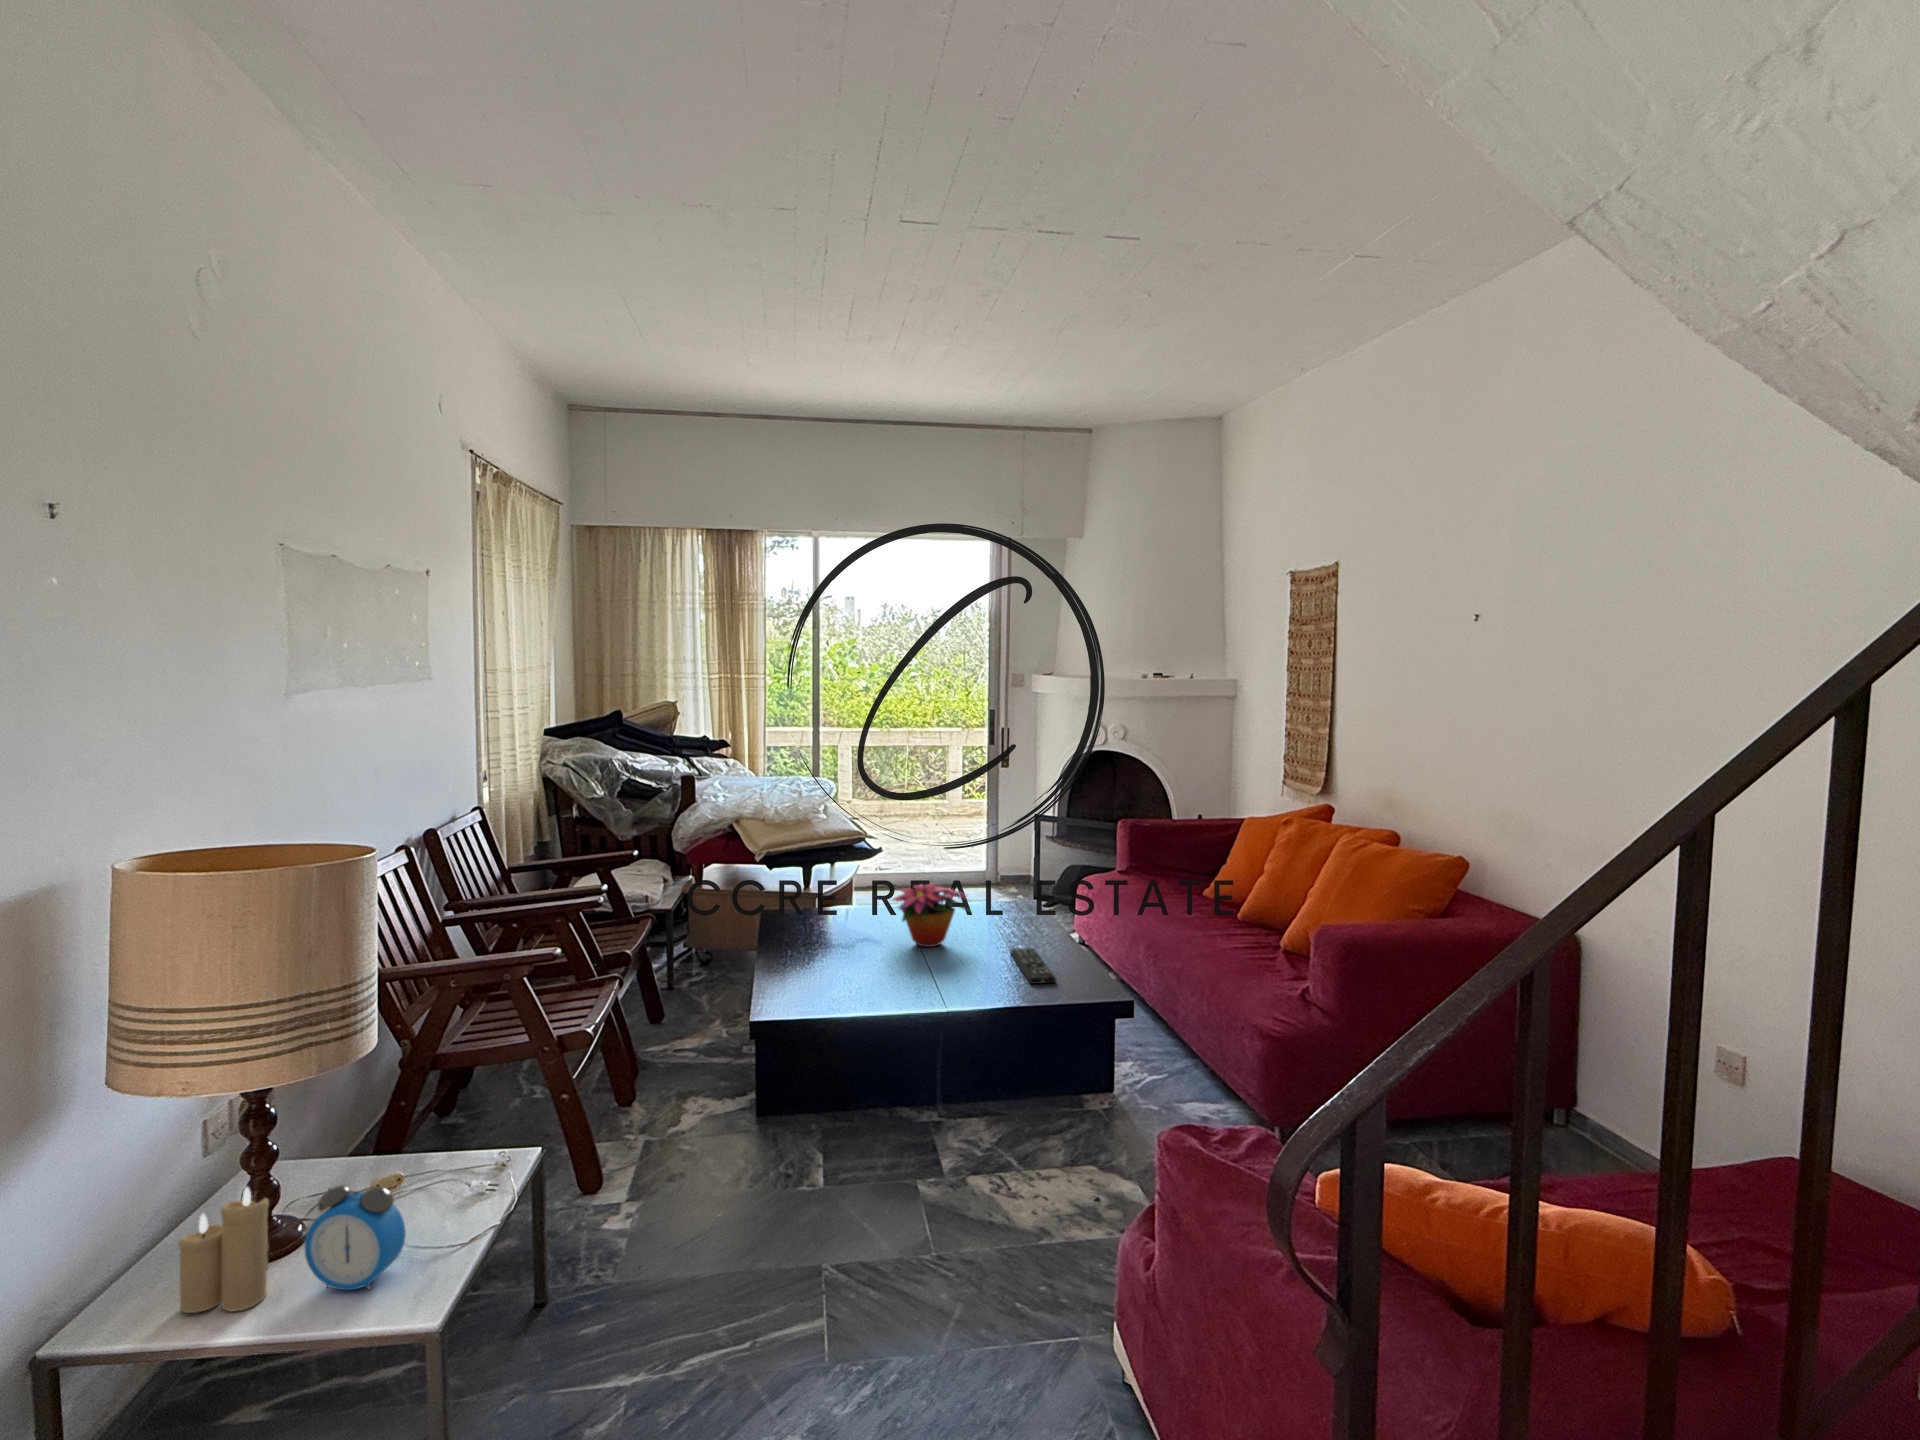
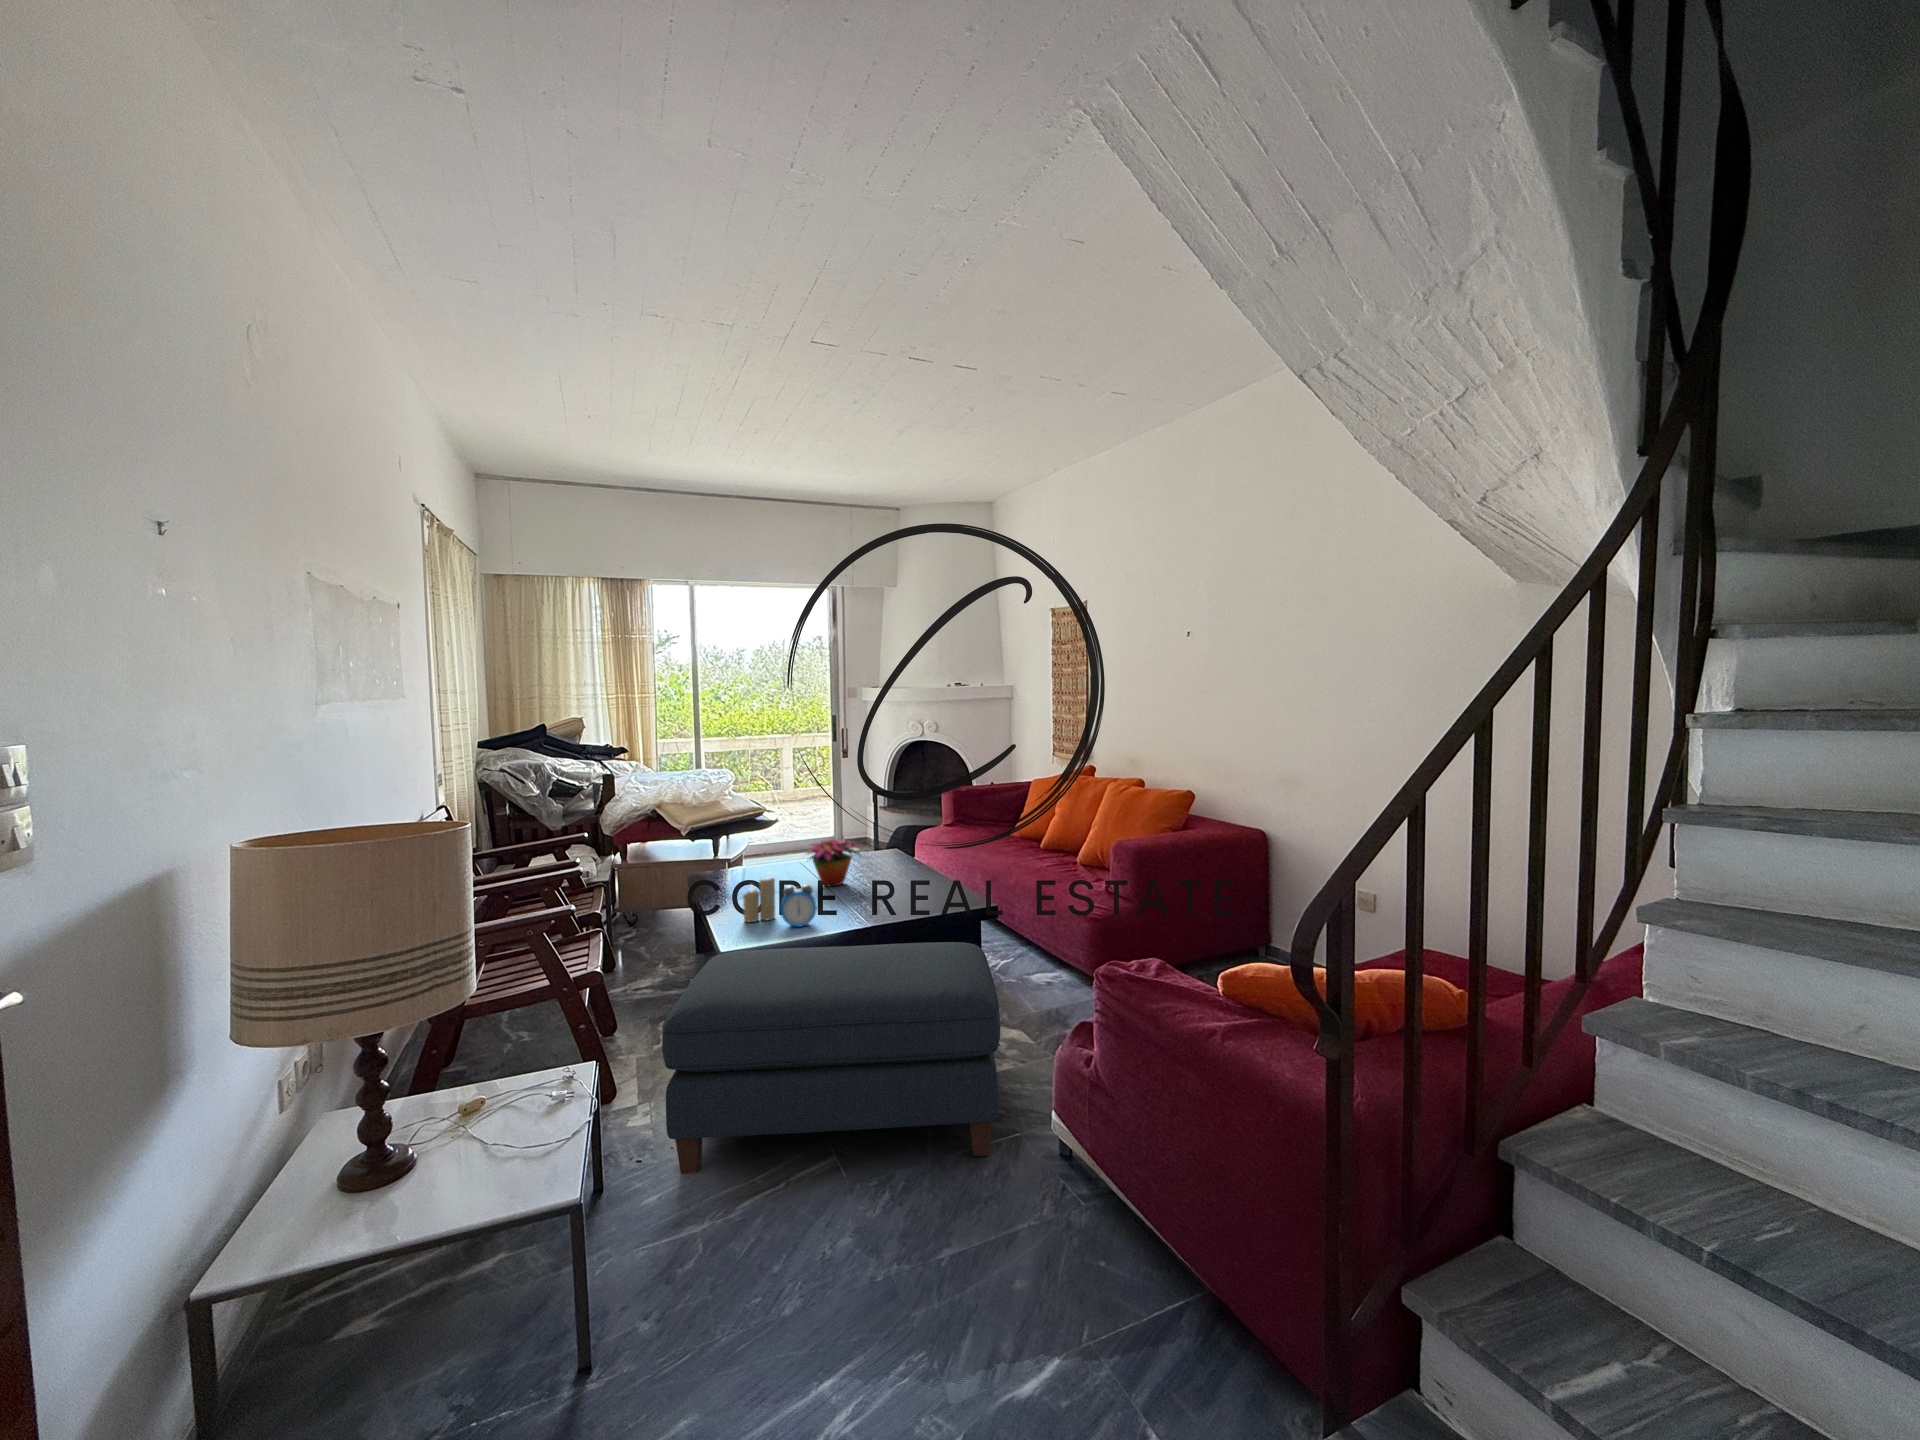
remote control: present [1010,948,1056,984] -> none [897,879,940,902]
ottoman: none [620,1027,1071,1358] -> present [662,942,1000,1174]
alarm clock: present [305,1185,406,1290] -> present [781,885,817,927]
candle: present [179,1187,269,1313] -> present [743,874,775,922]

